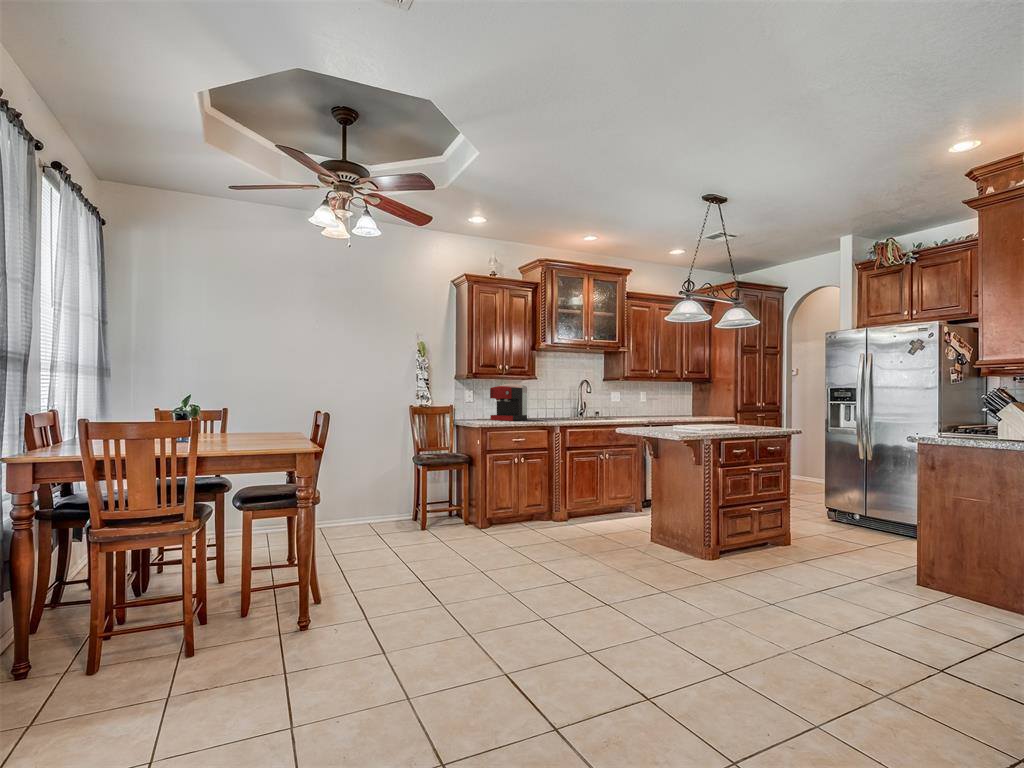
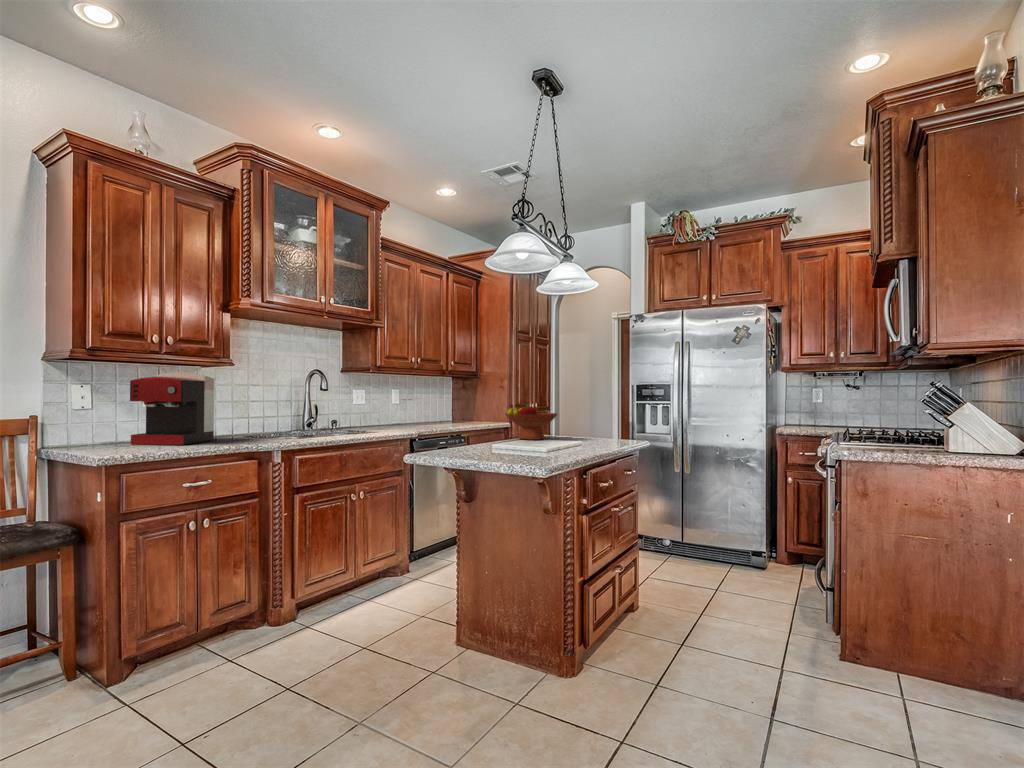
fruit bowl: none [699,402,738,427] -> present [506,404,557,440]

